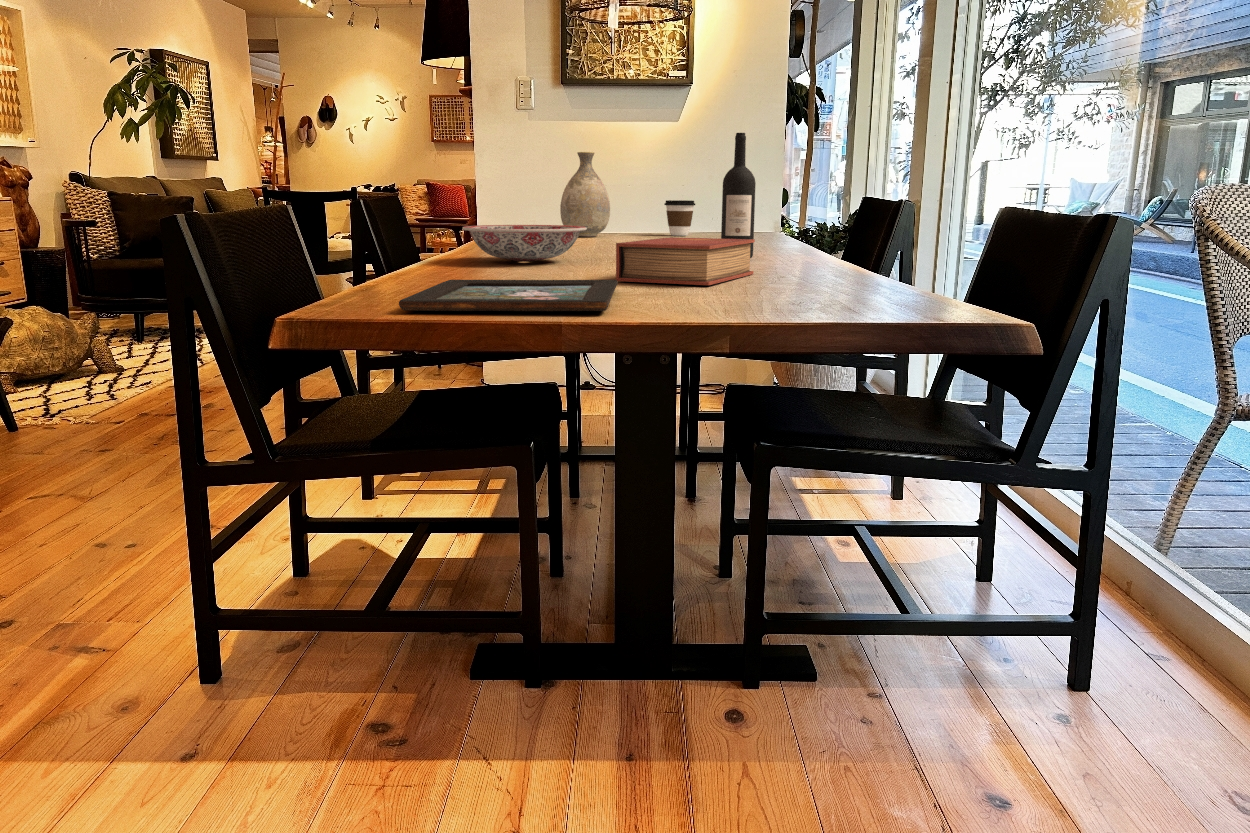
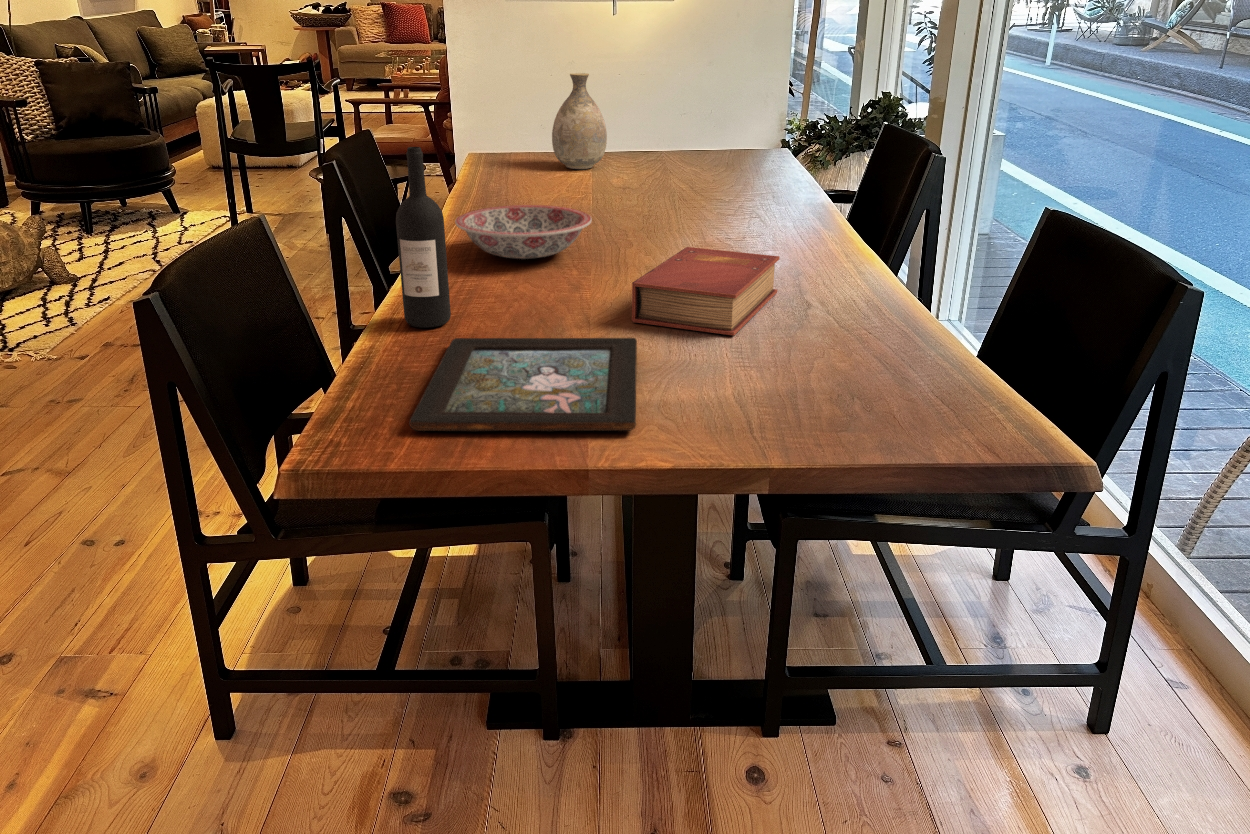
wine bottle: present [721,133,756,258] -> present [396,147,451,328]
coffee cup: present [664,200,695,236] -> none [666,122,700,164]

